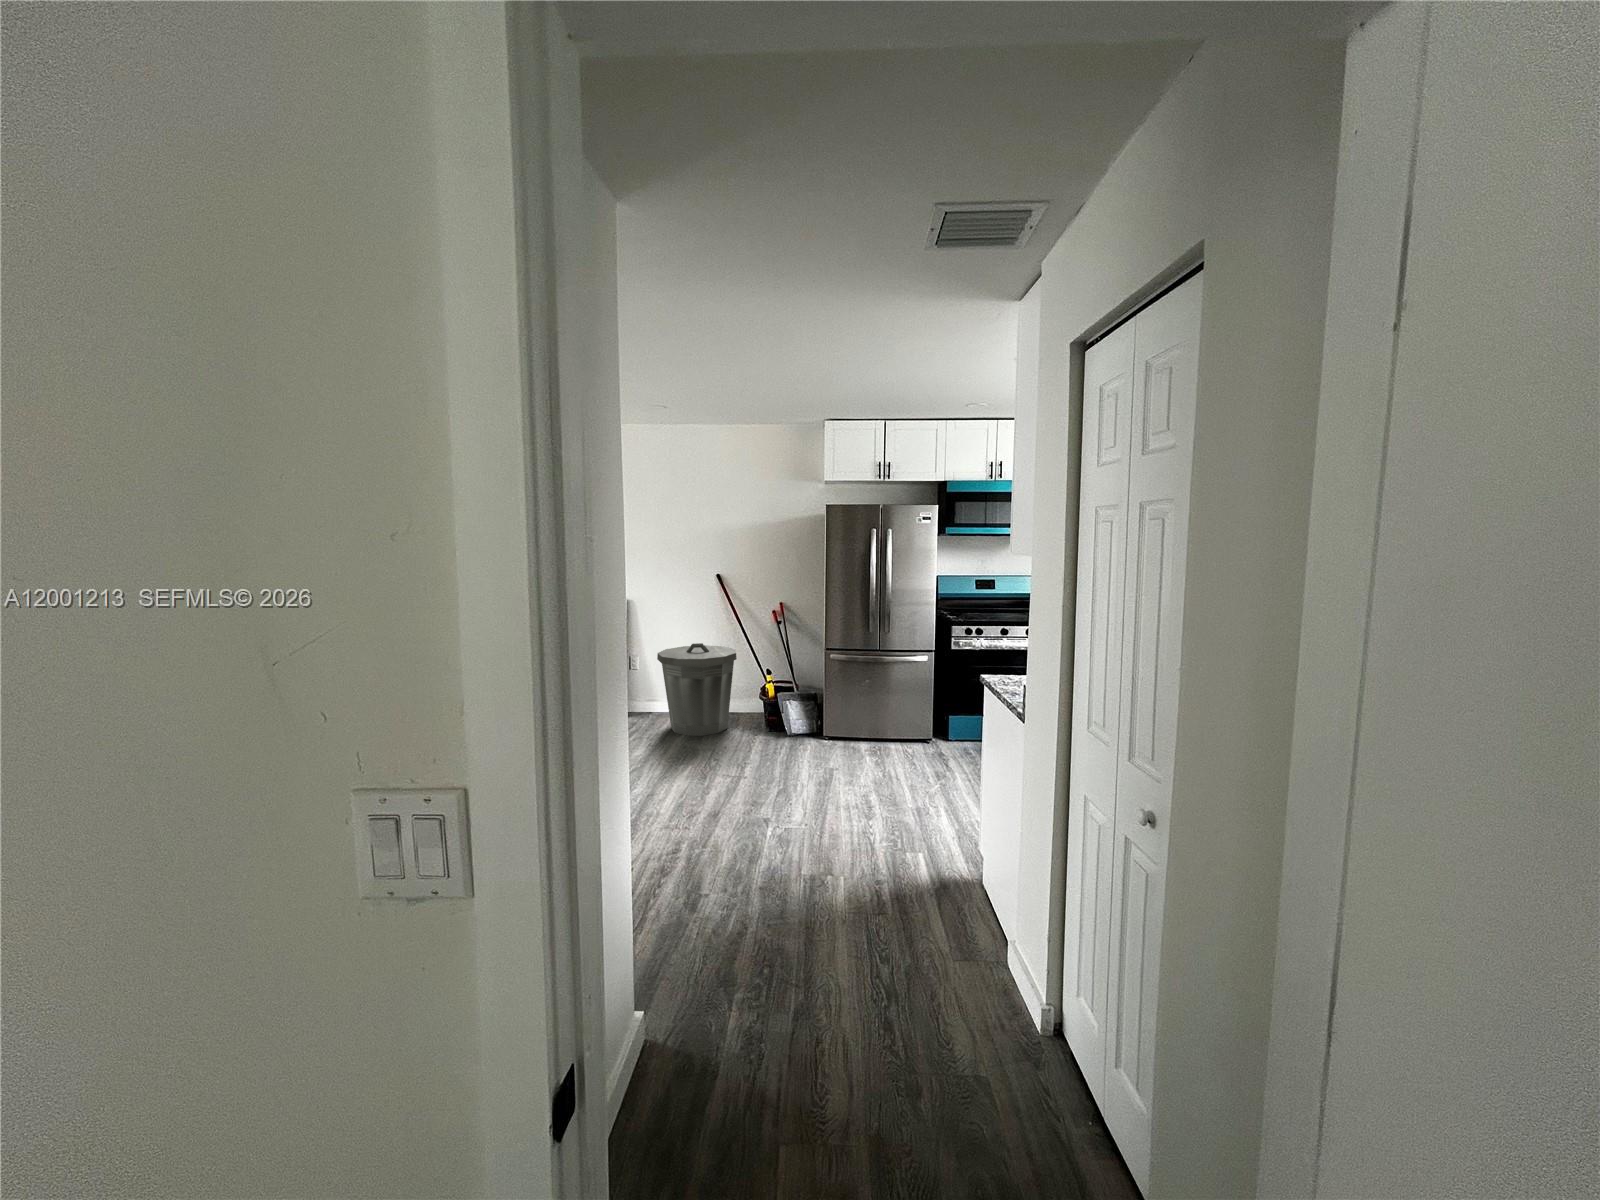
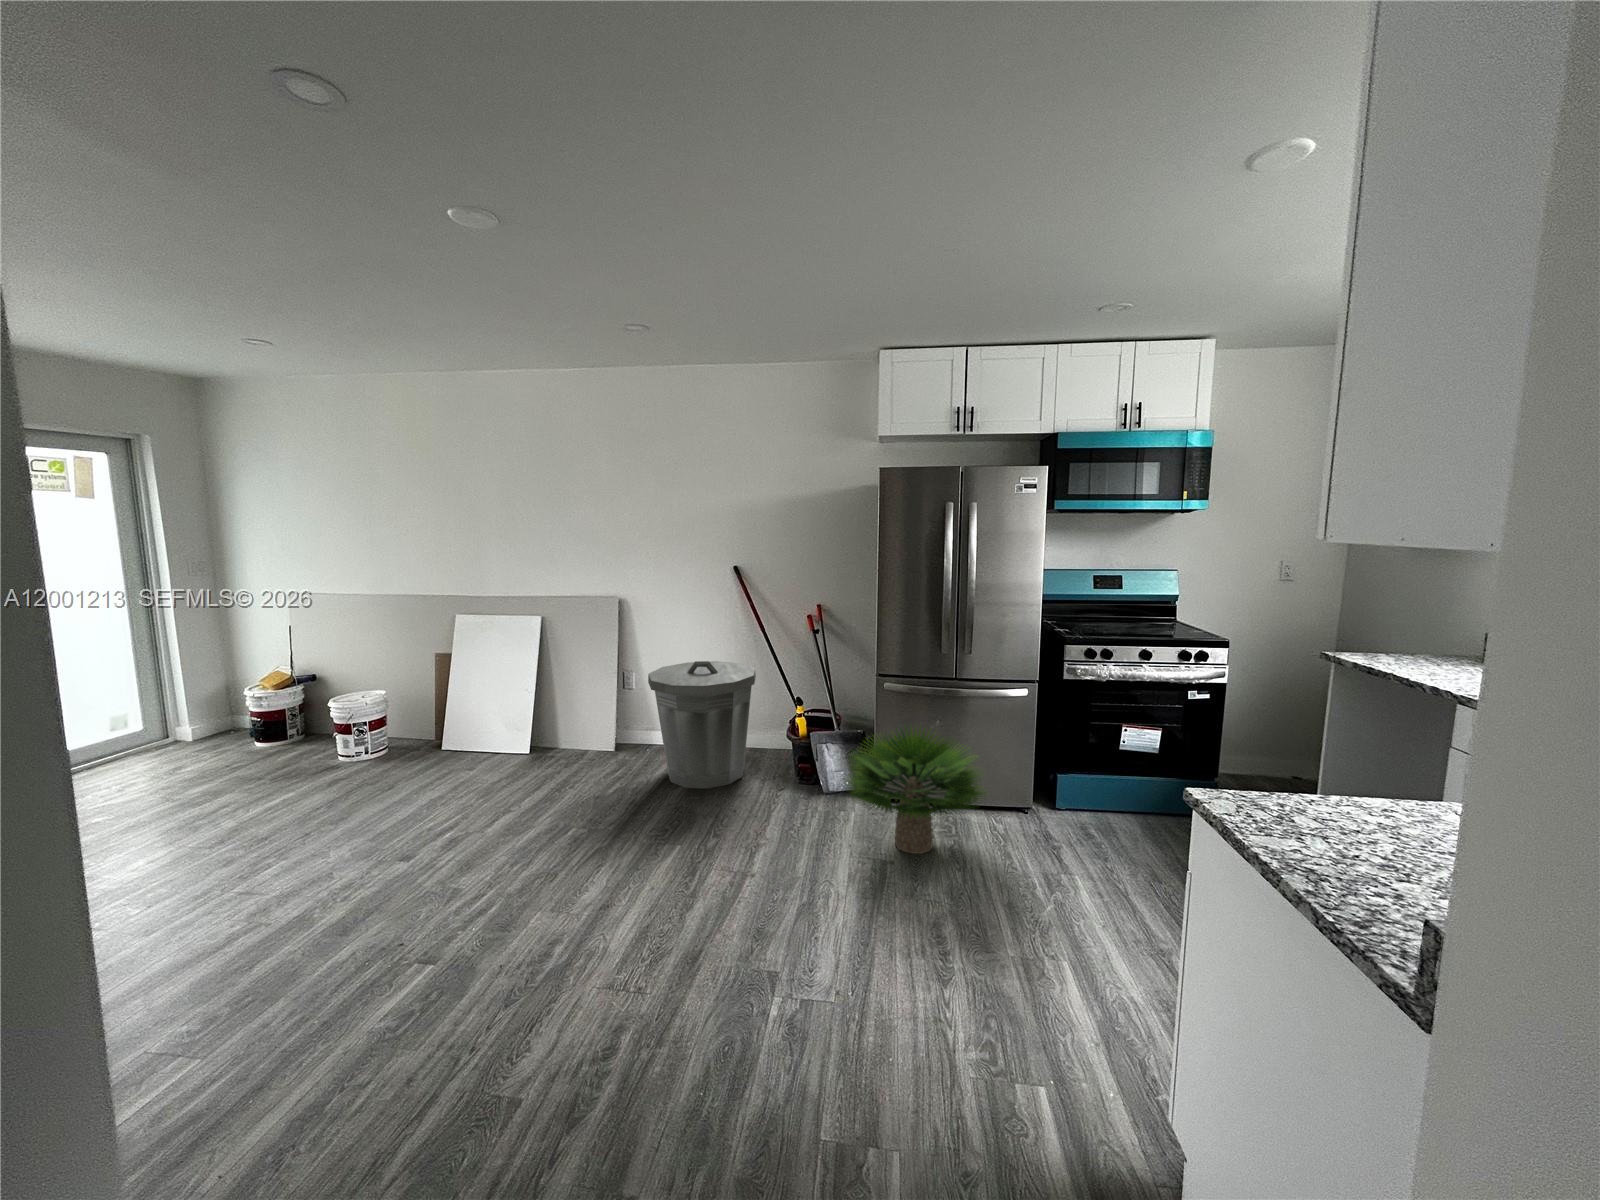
potted plant: none [802,678,902,765] -> present [851,727,984,854]

